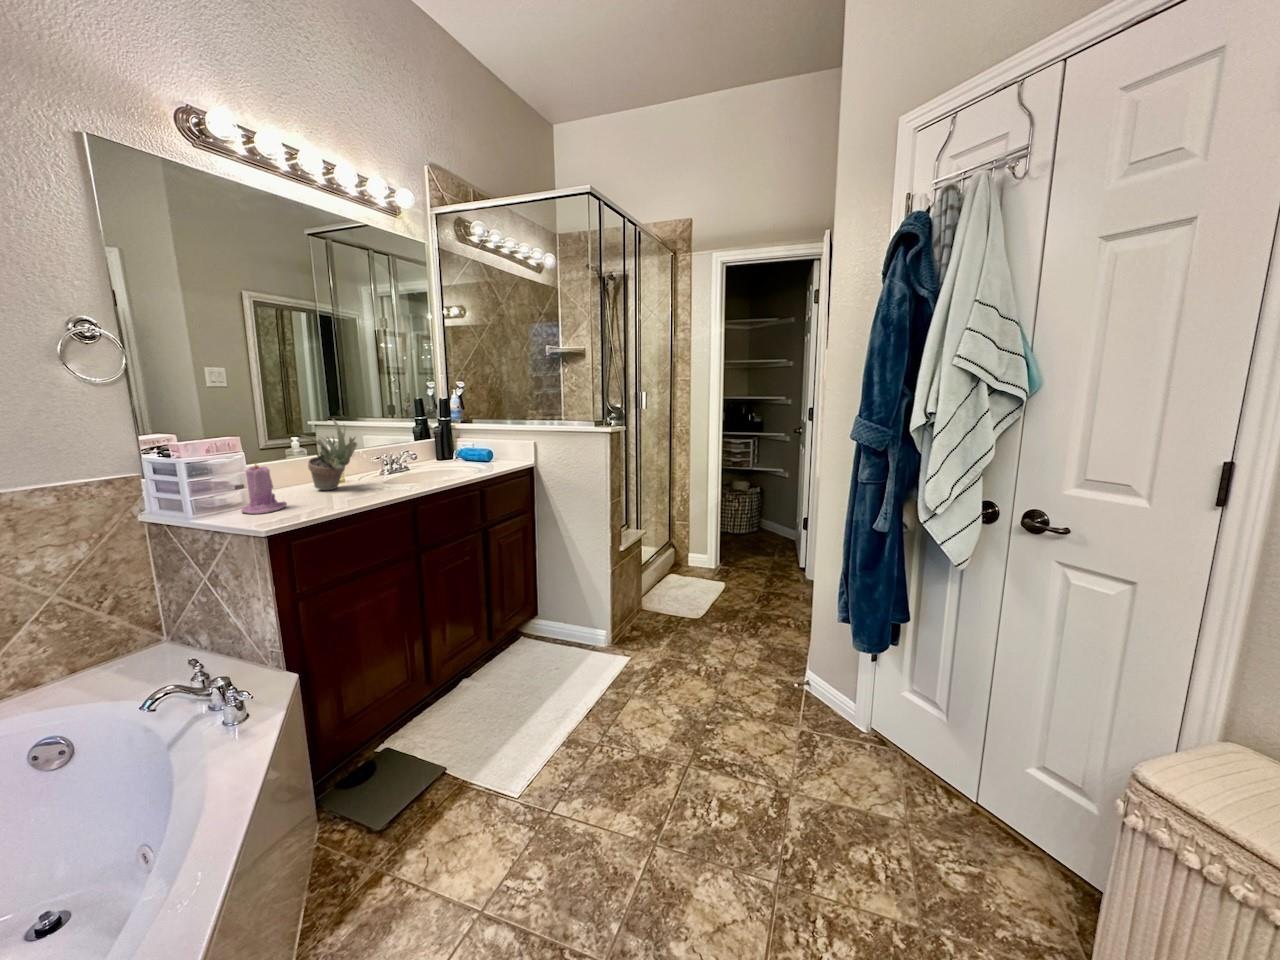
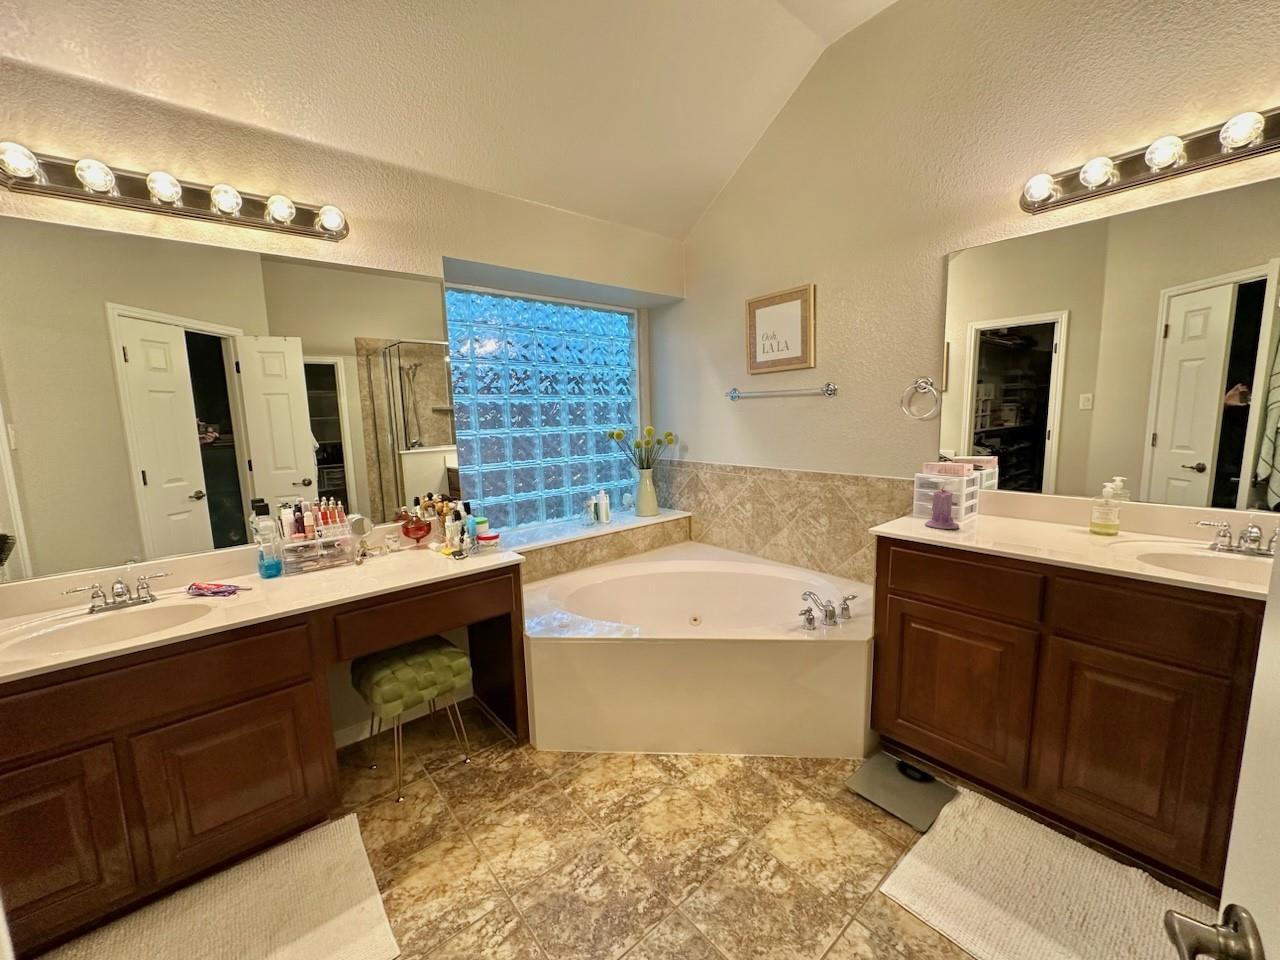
succulent plant: present [301,419,357,490] -> none [1000,465,1083,538]

